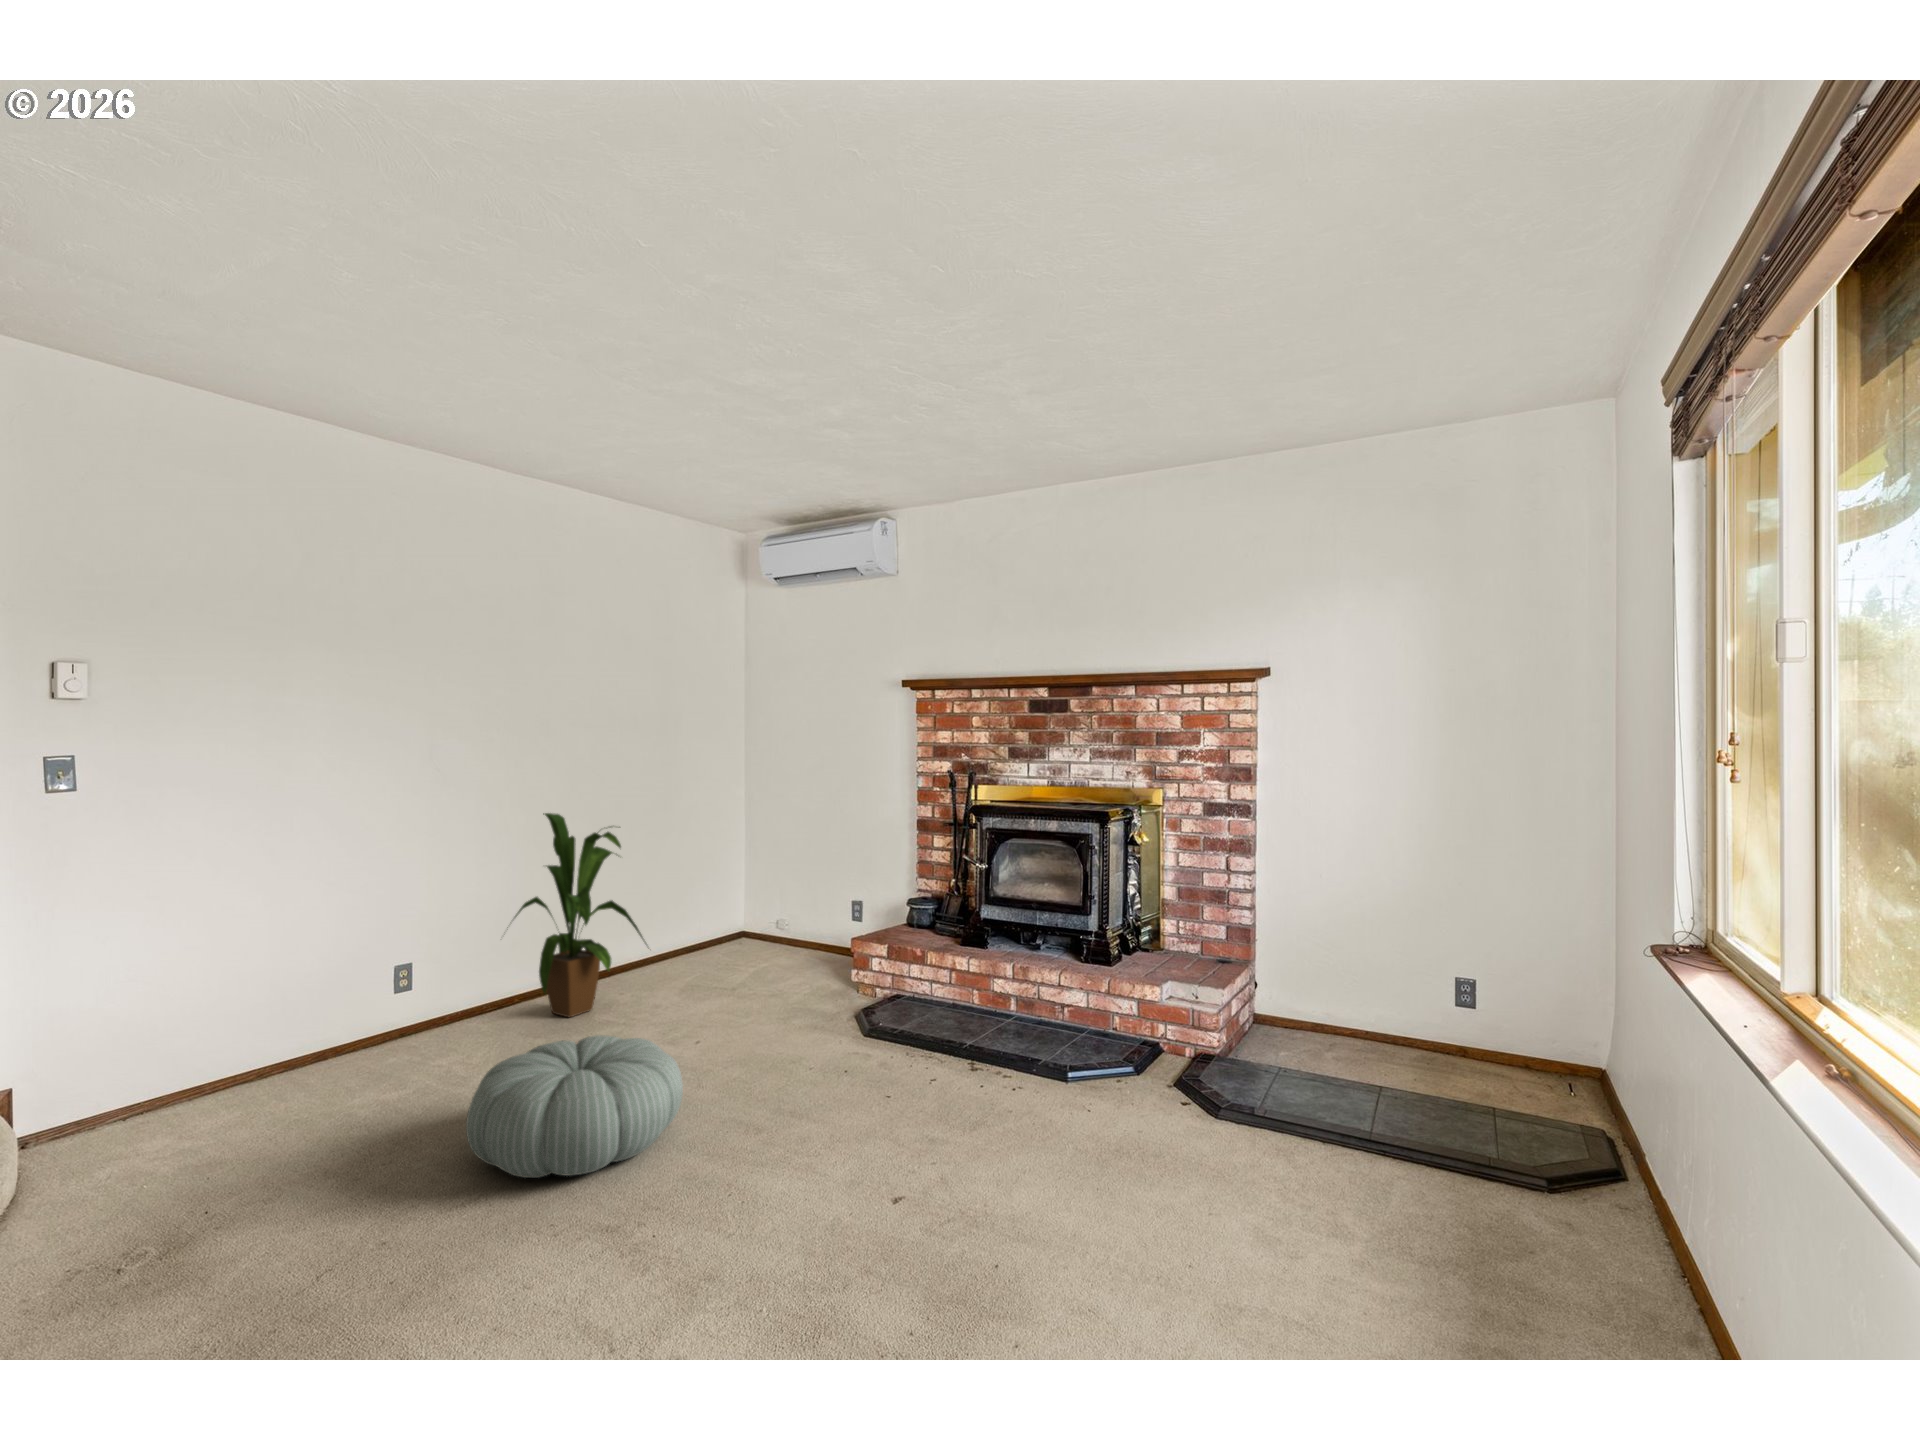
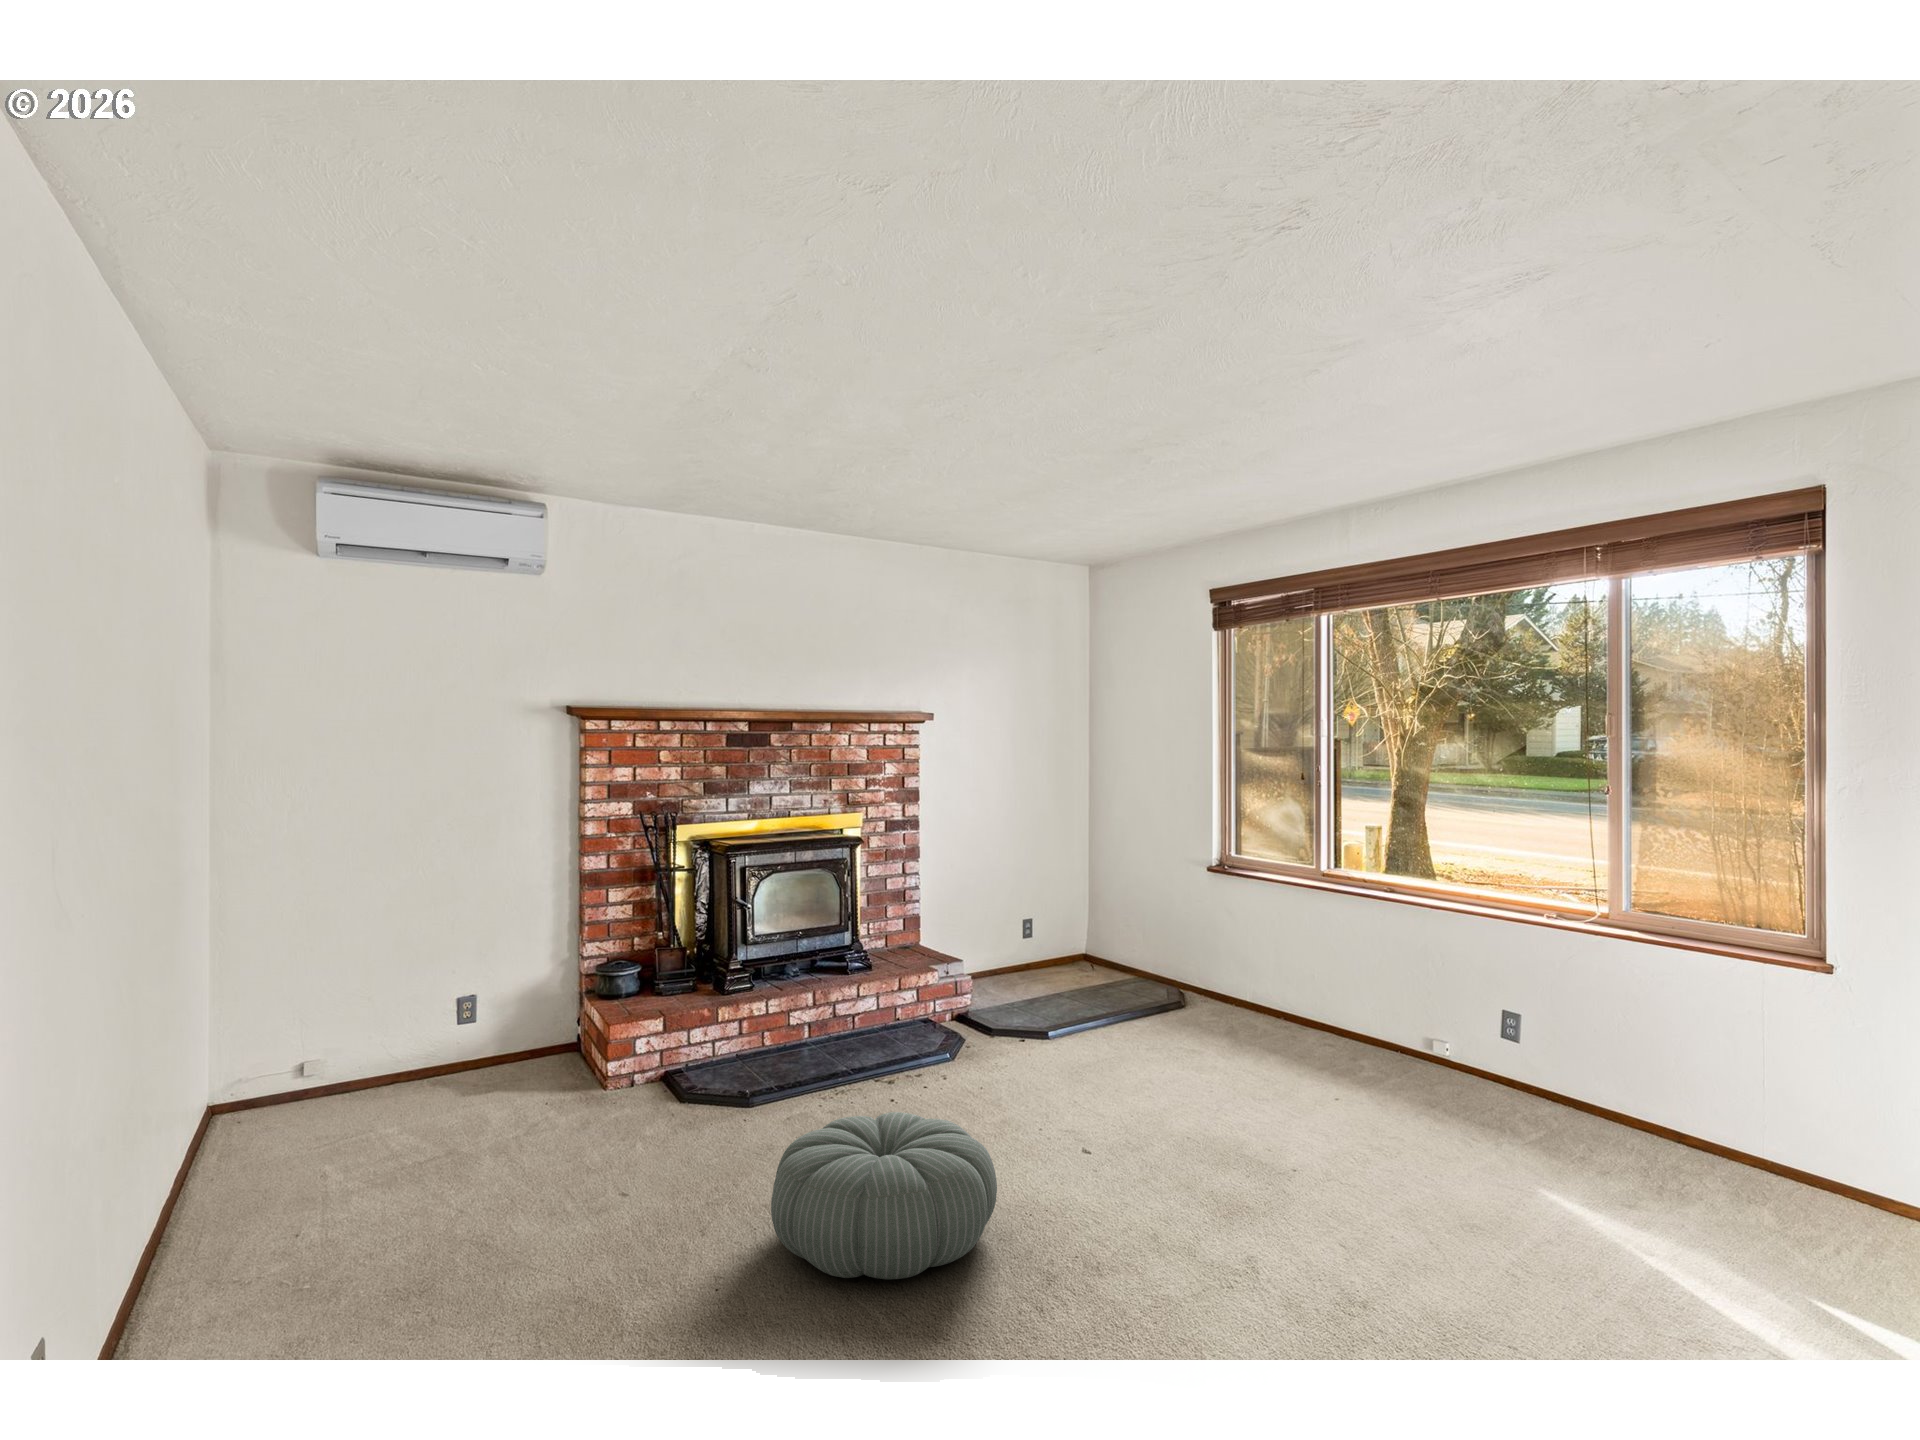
house plant: present [507,813,646,1017] -> none [216,911,499,1266]

